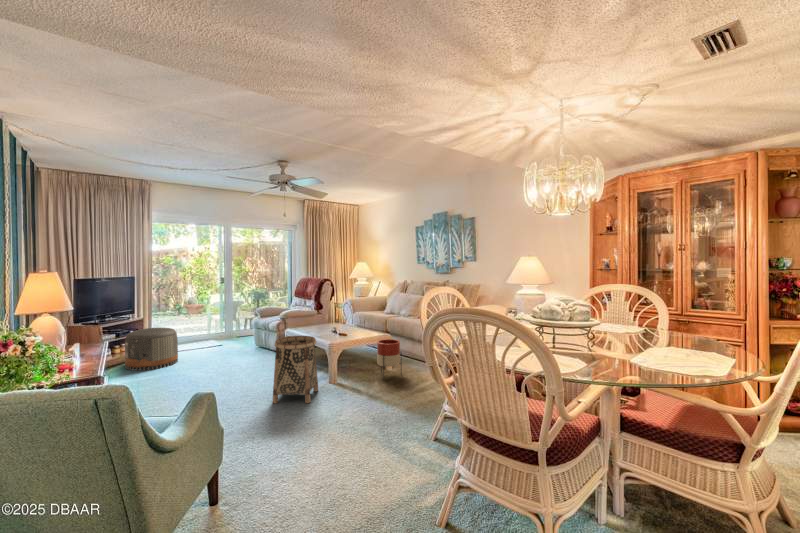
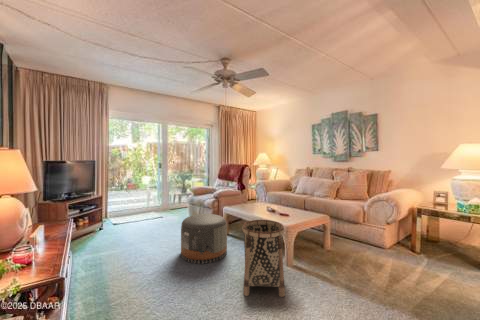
pouf: present [125,327,178,371] -> present [181,214,227,264]
planter: present [377,339,402,378] -> none [321,221,345,262]

